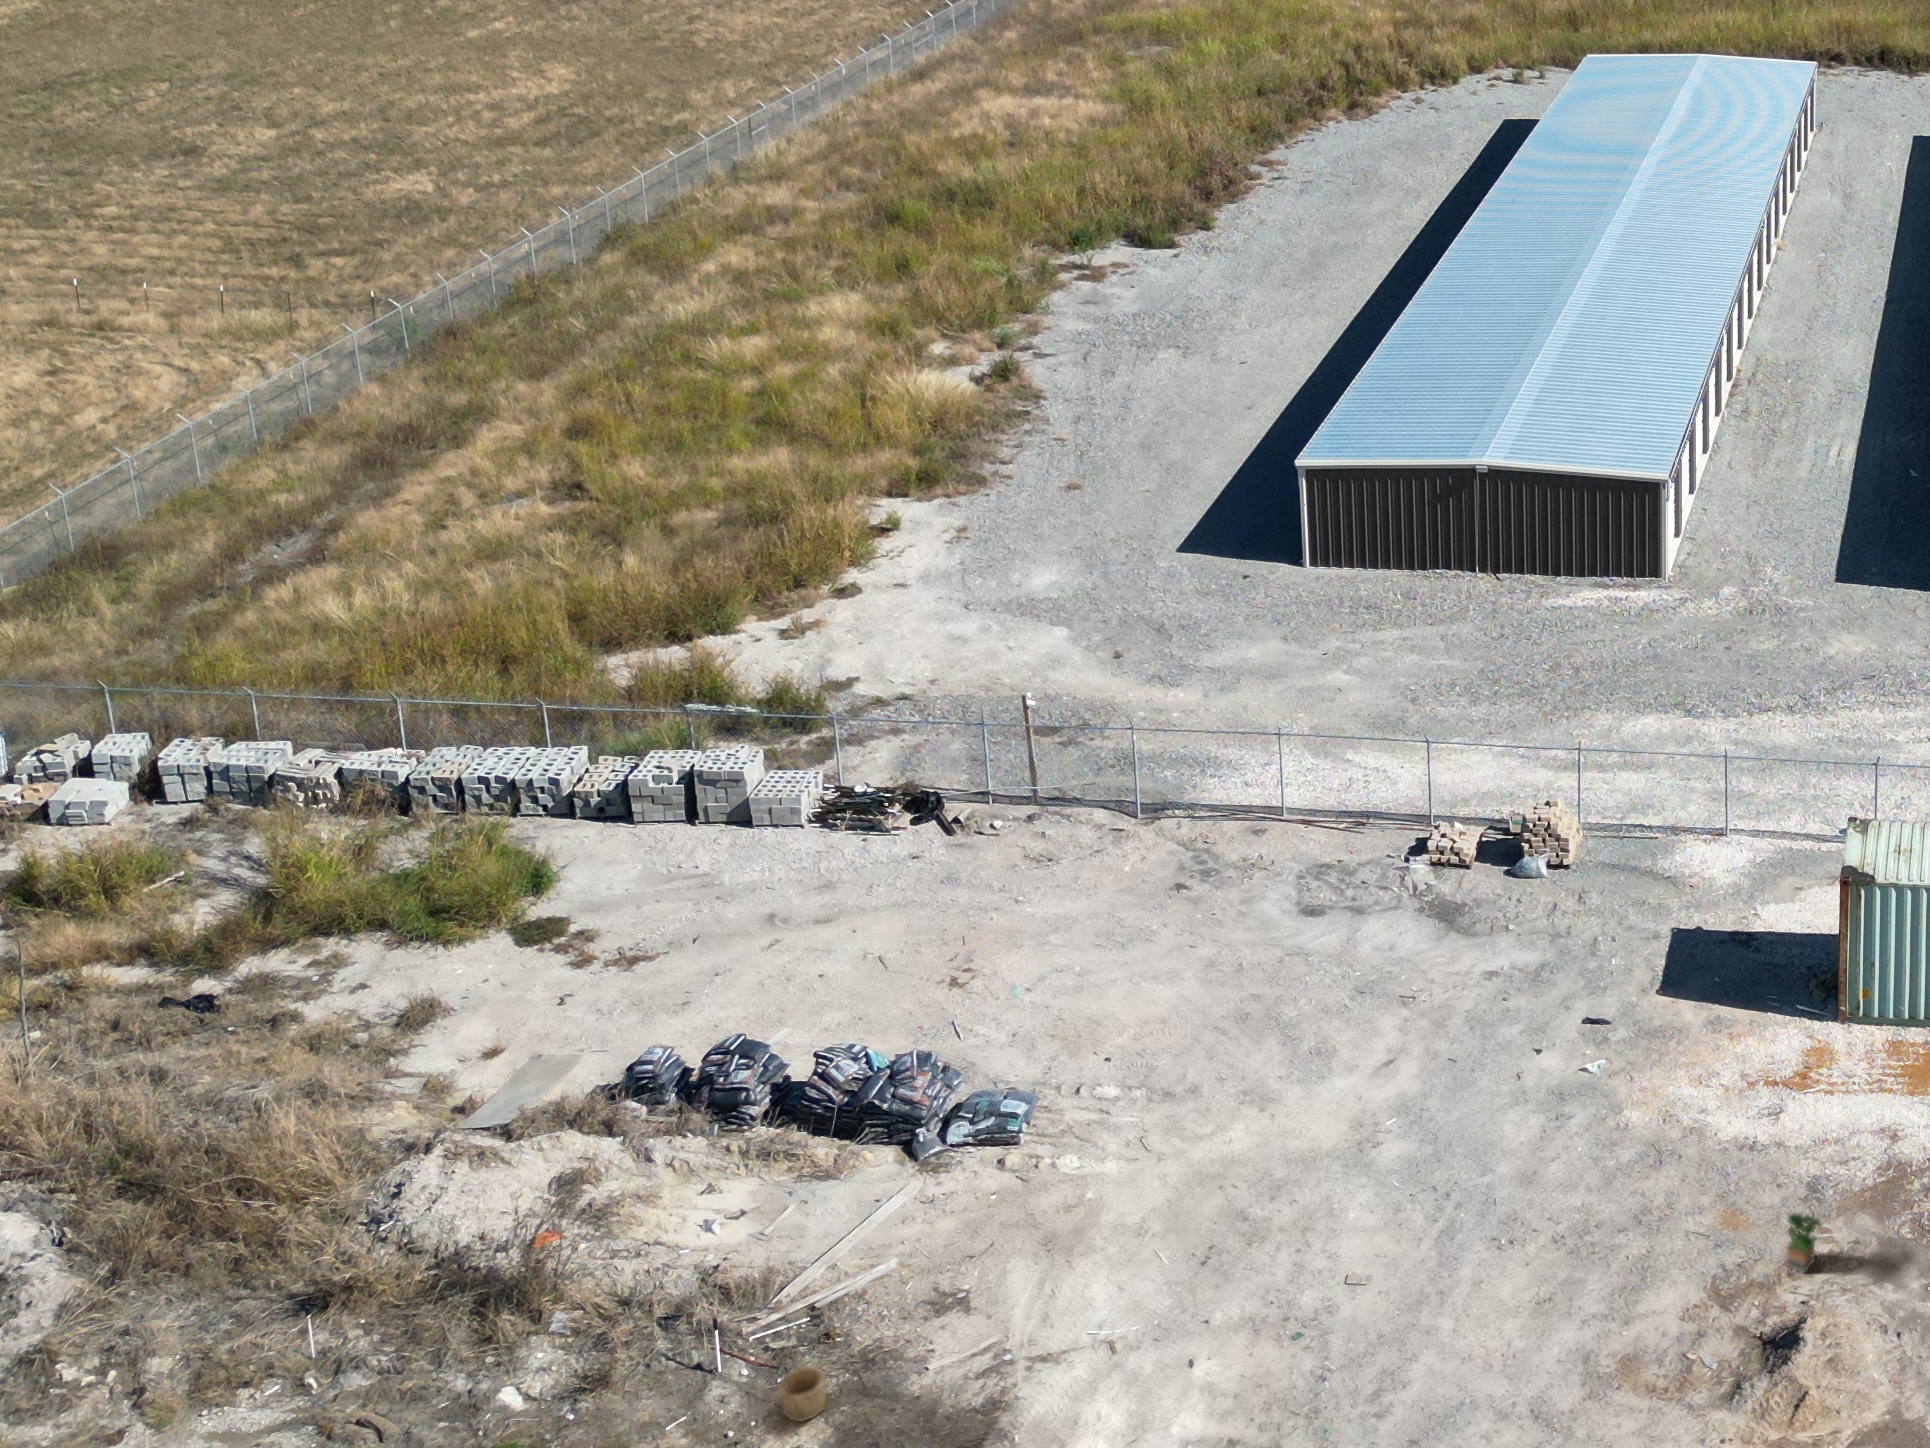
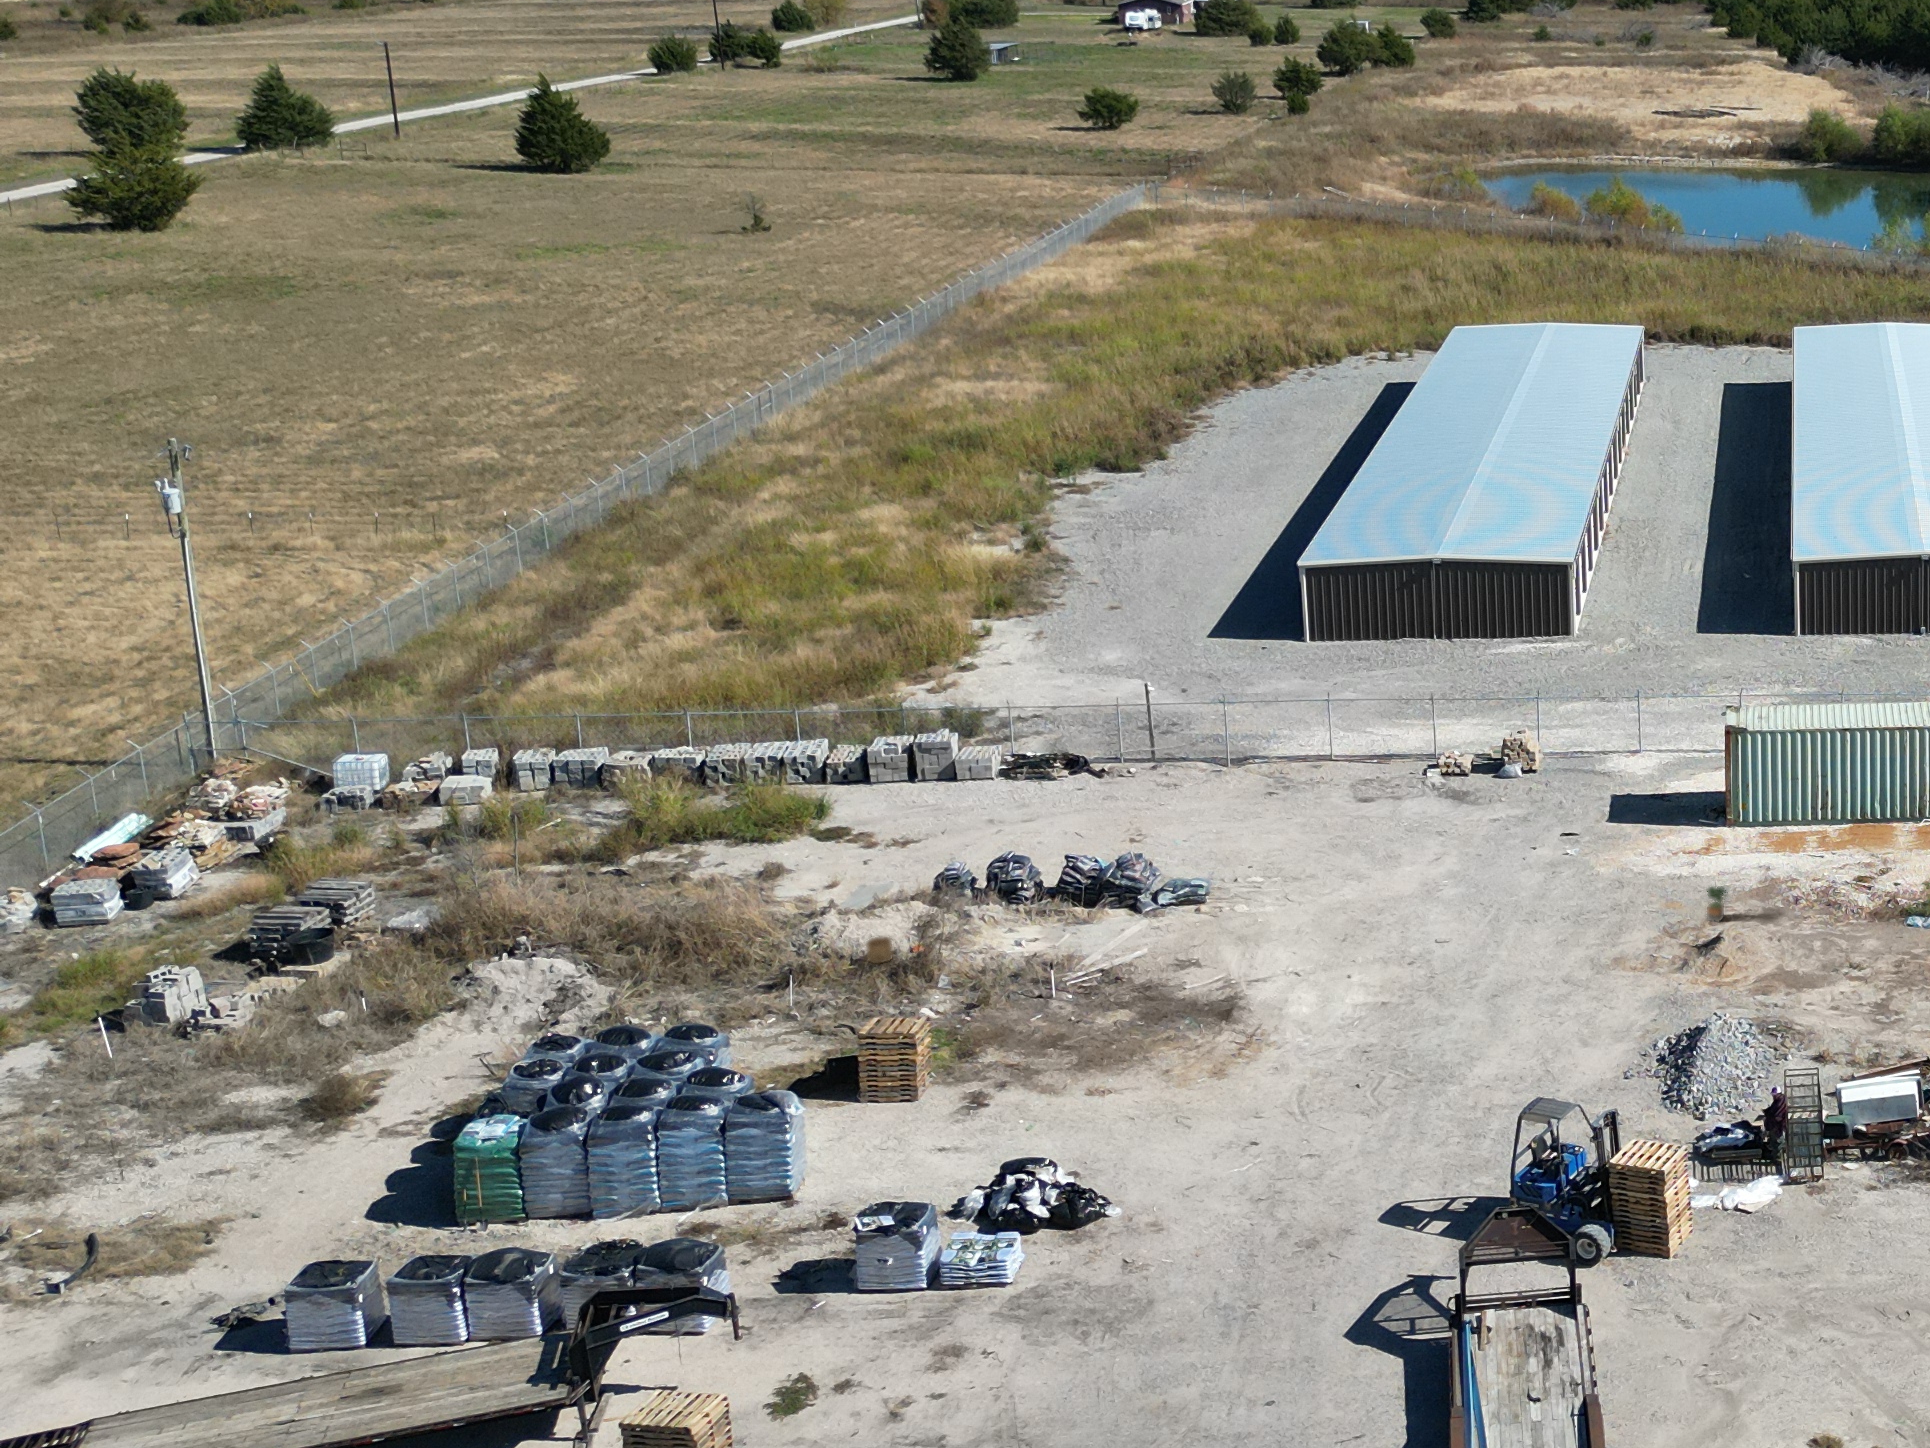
wooden bucket: present [779,1367,826,1422] -> present [865,936,893,964]

